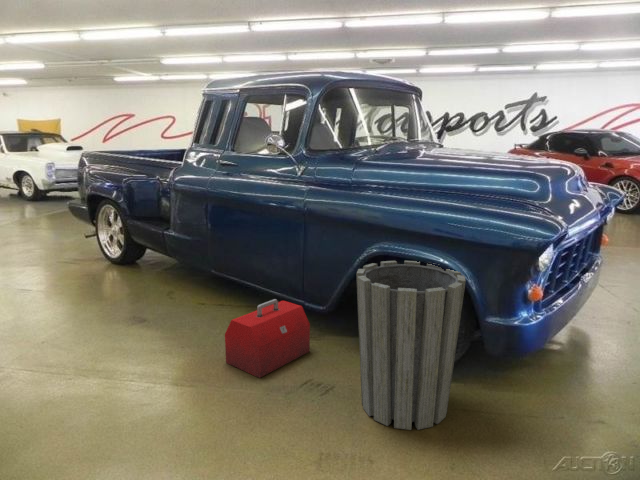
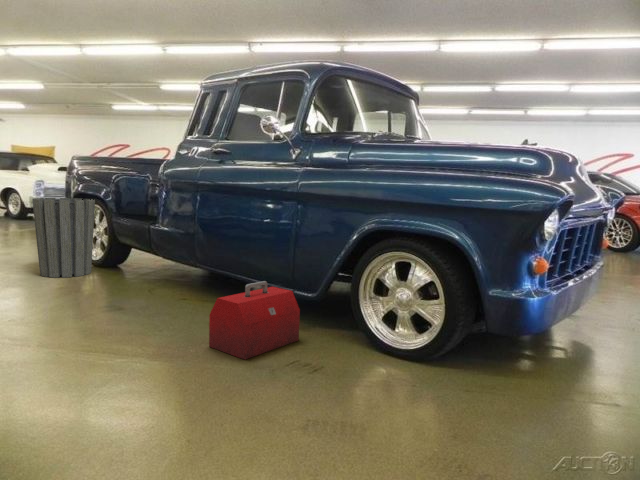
trash can: present [356,261,466,430] -> present [32,198,95,278]

